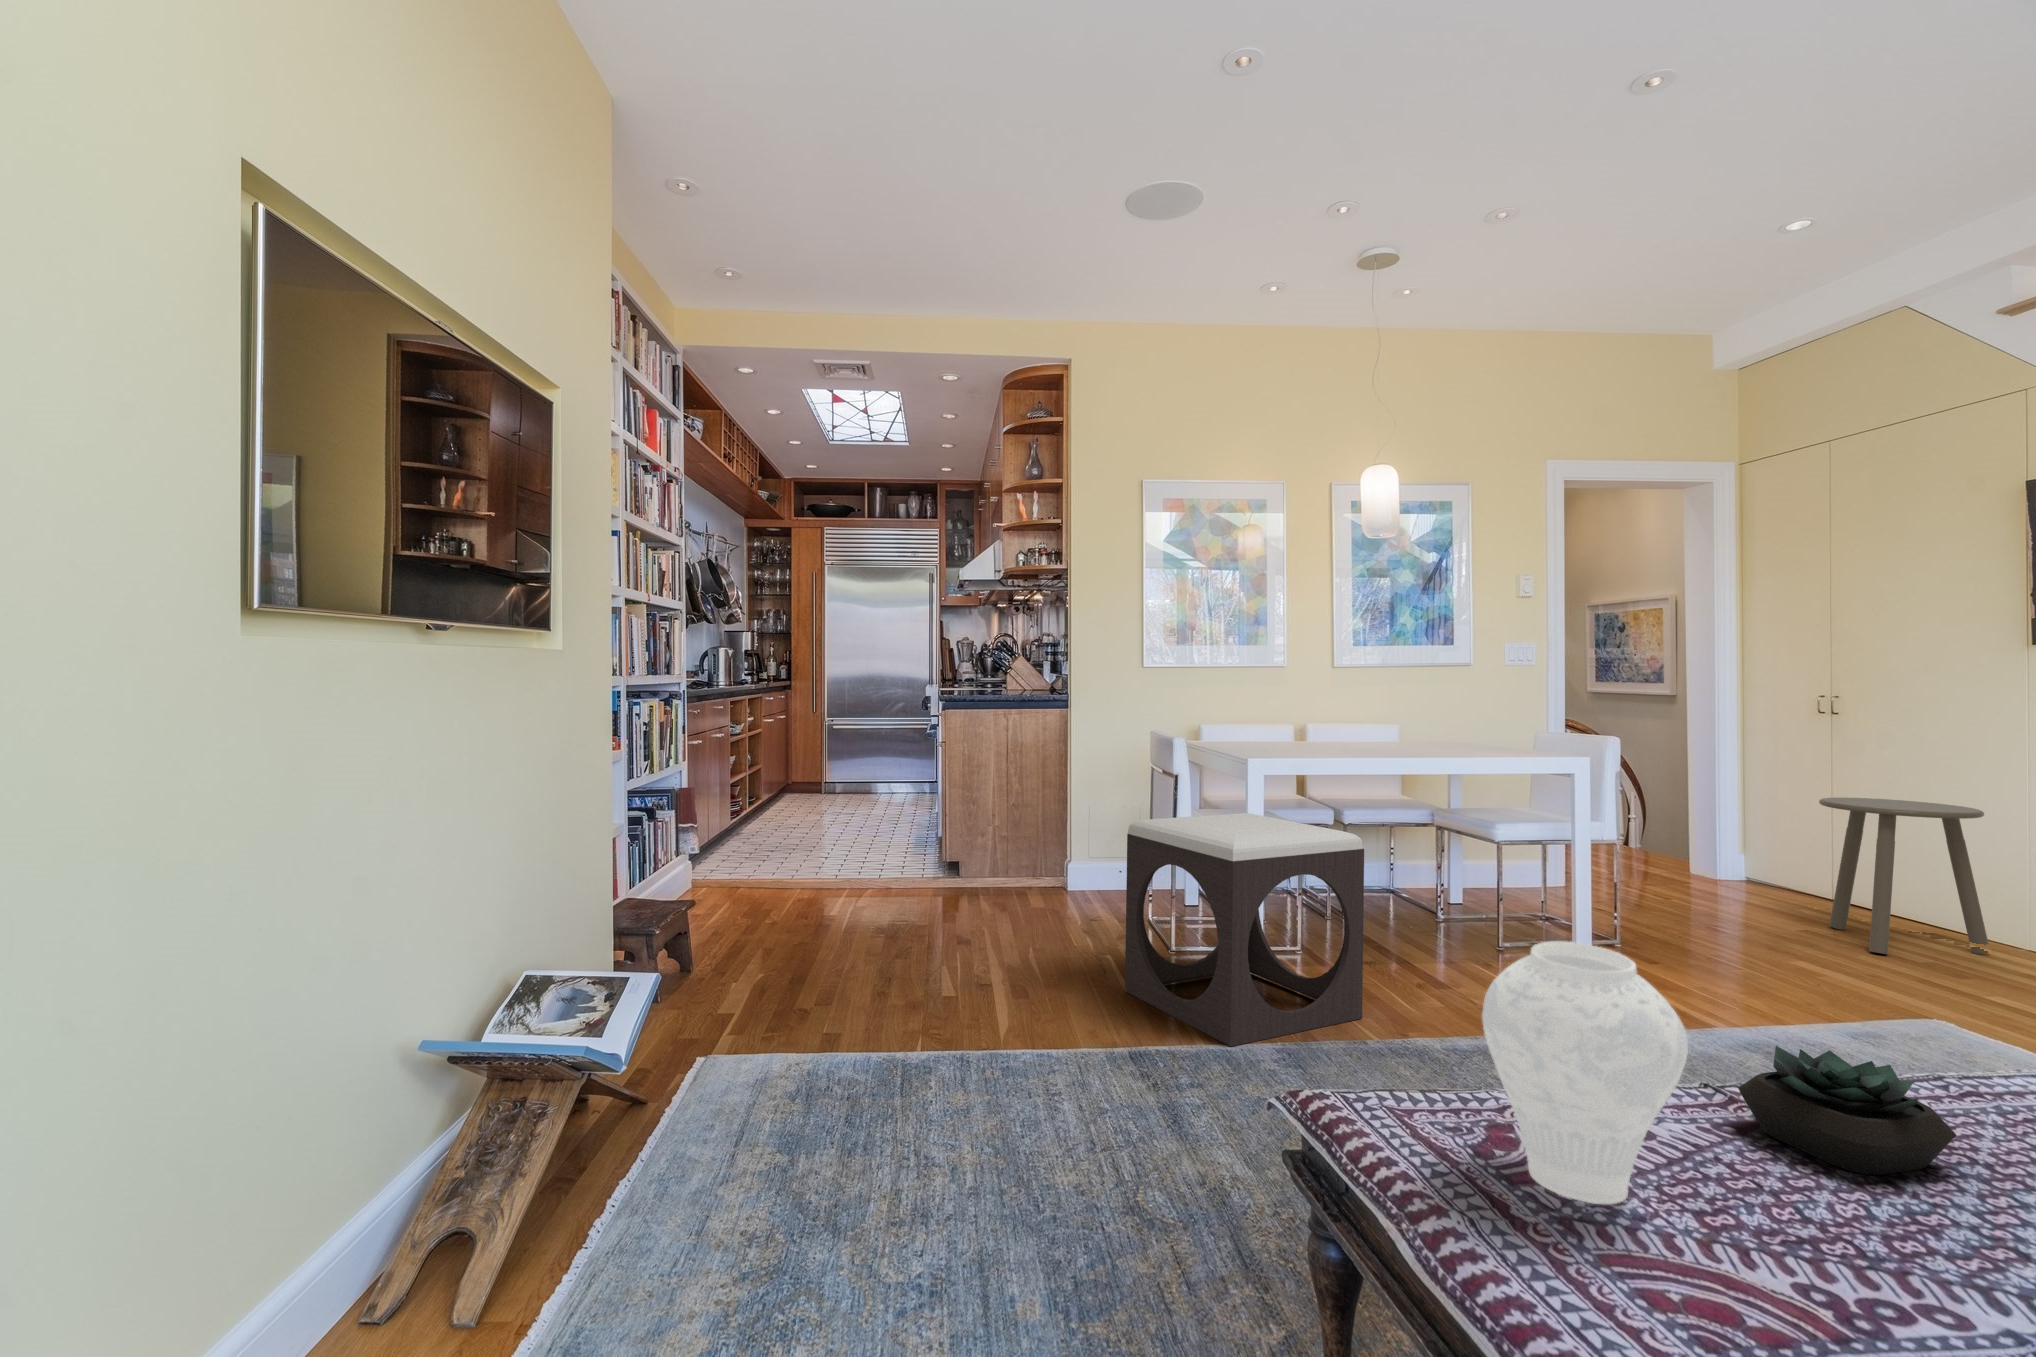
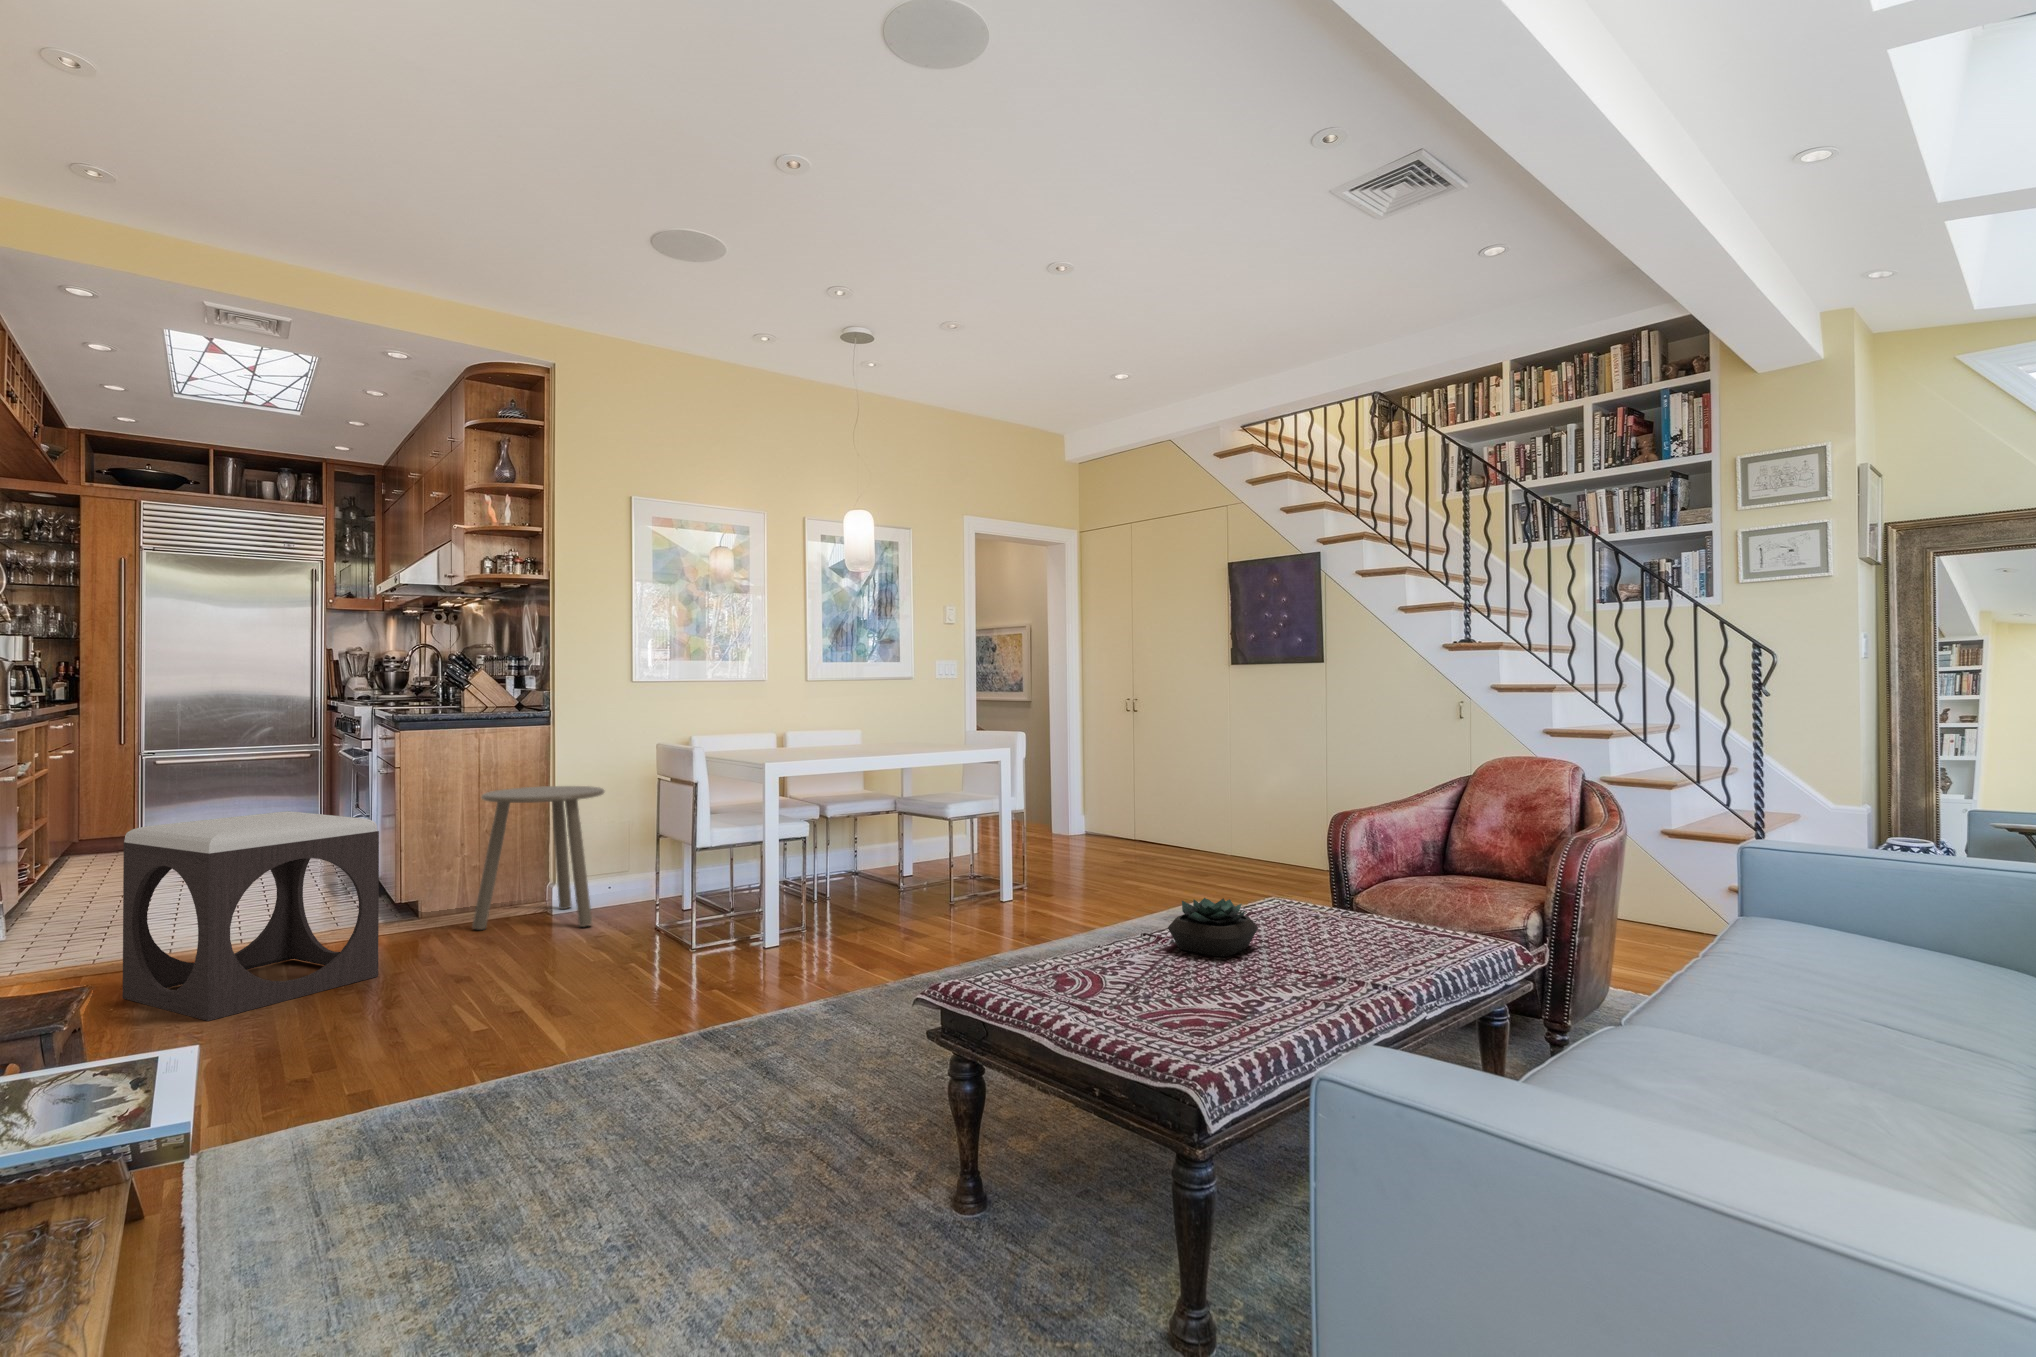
side table: present [1819,798,1989,954] -> present [472,786,605,930]
footstool: present [1125,813,1364,1047] -> present [123,811,379,1021]
vase: present [1482,941,1688,1204] -> none [1062,850,1165,998]

